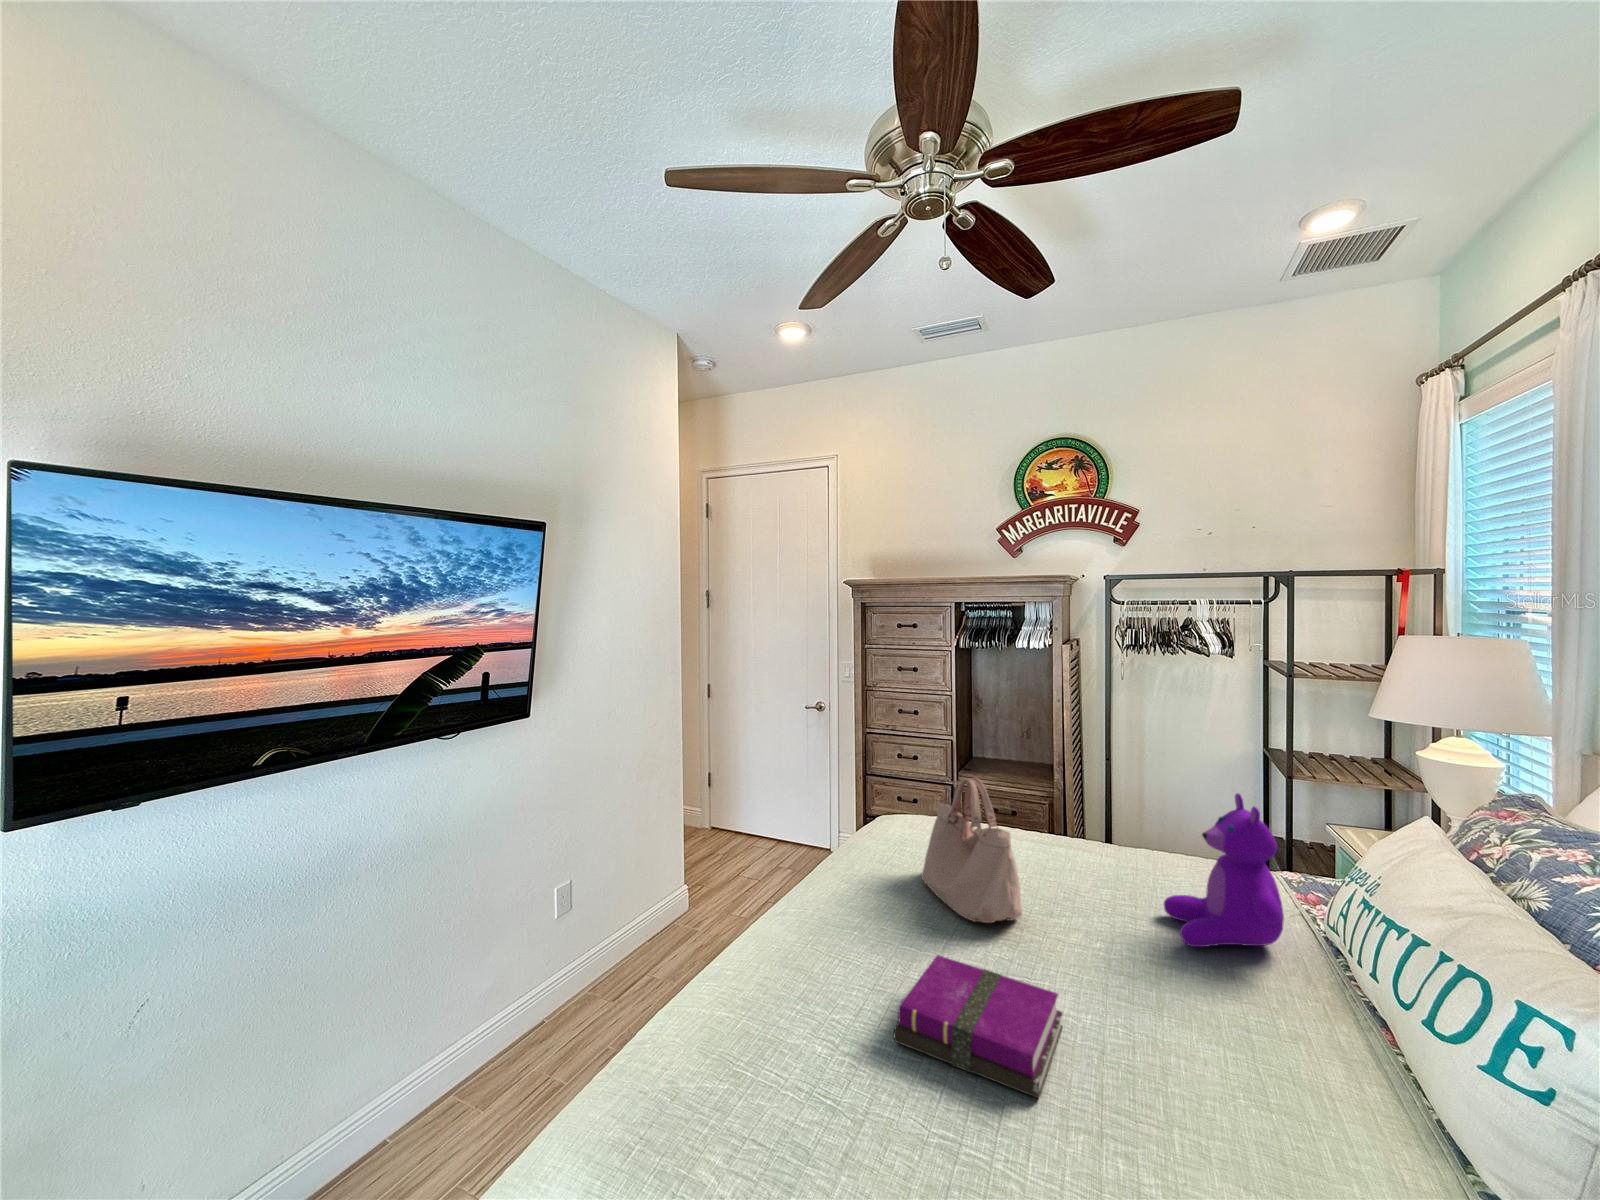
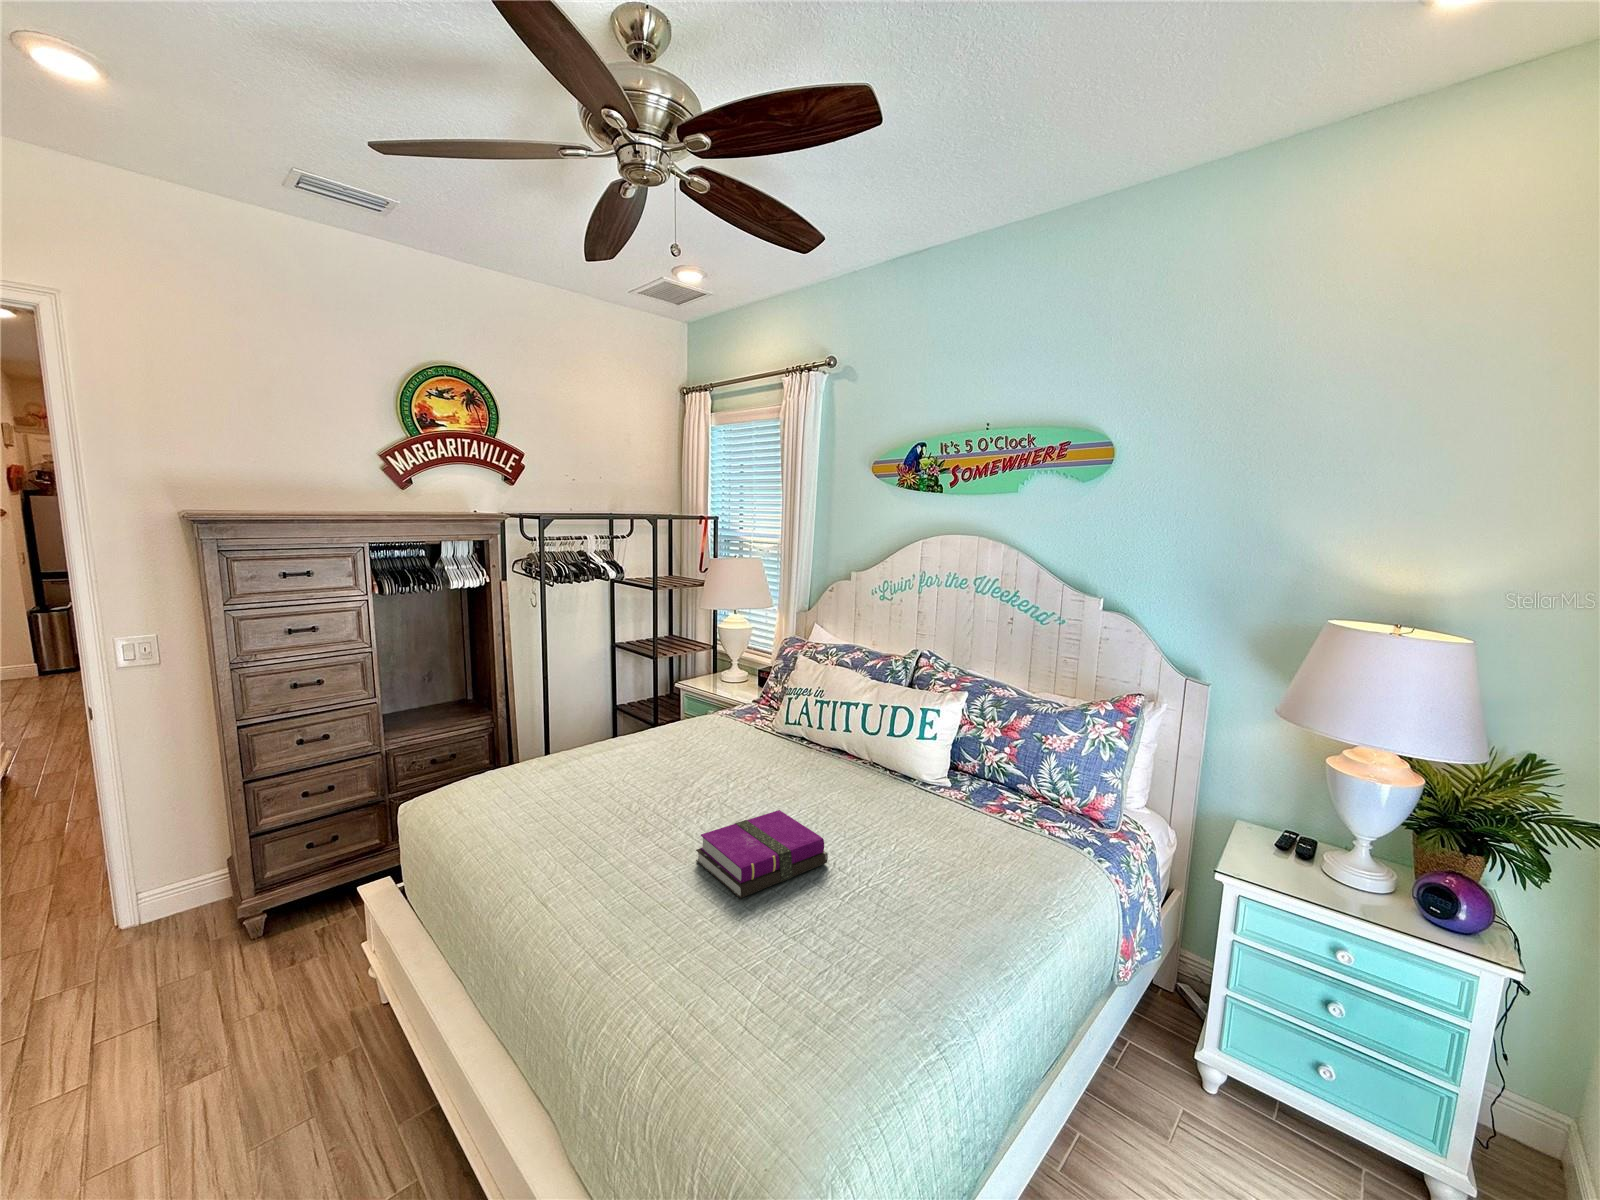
handbag: present [921,778,1022,923] -> none [558,698,682,818]
teddy bear: present [1164,793,1284,947] -> none [721,662,796,765]

